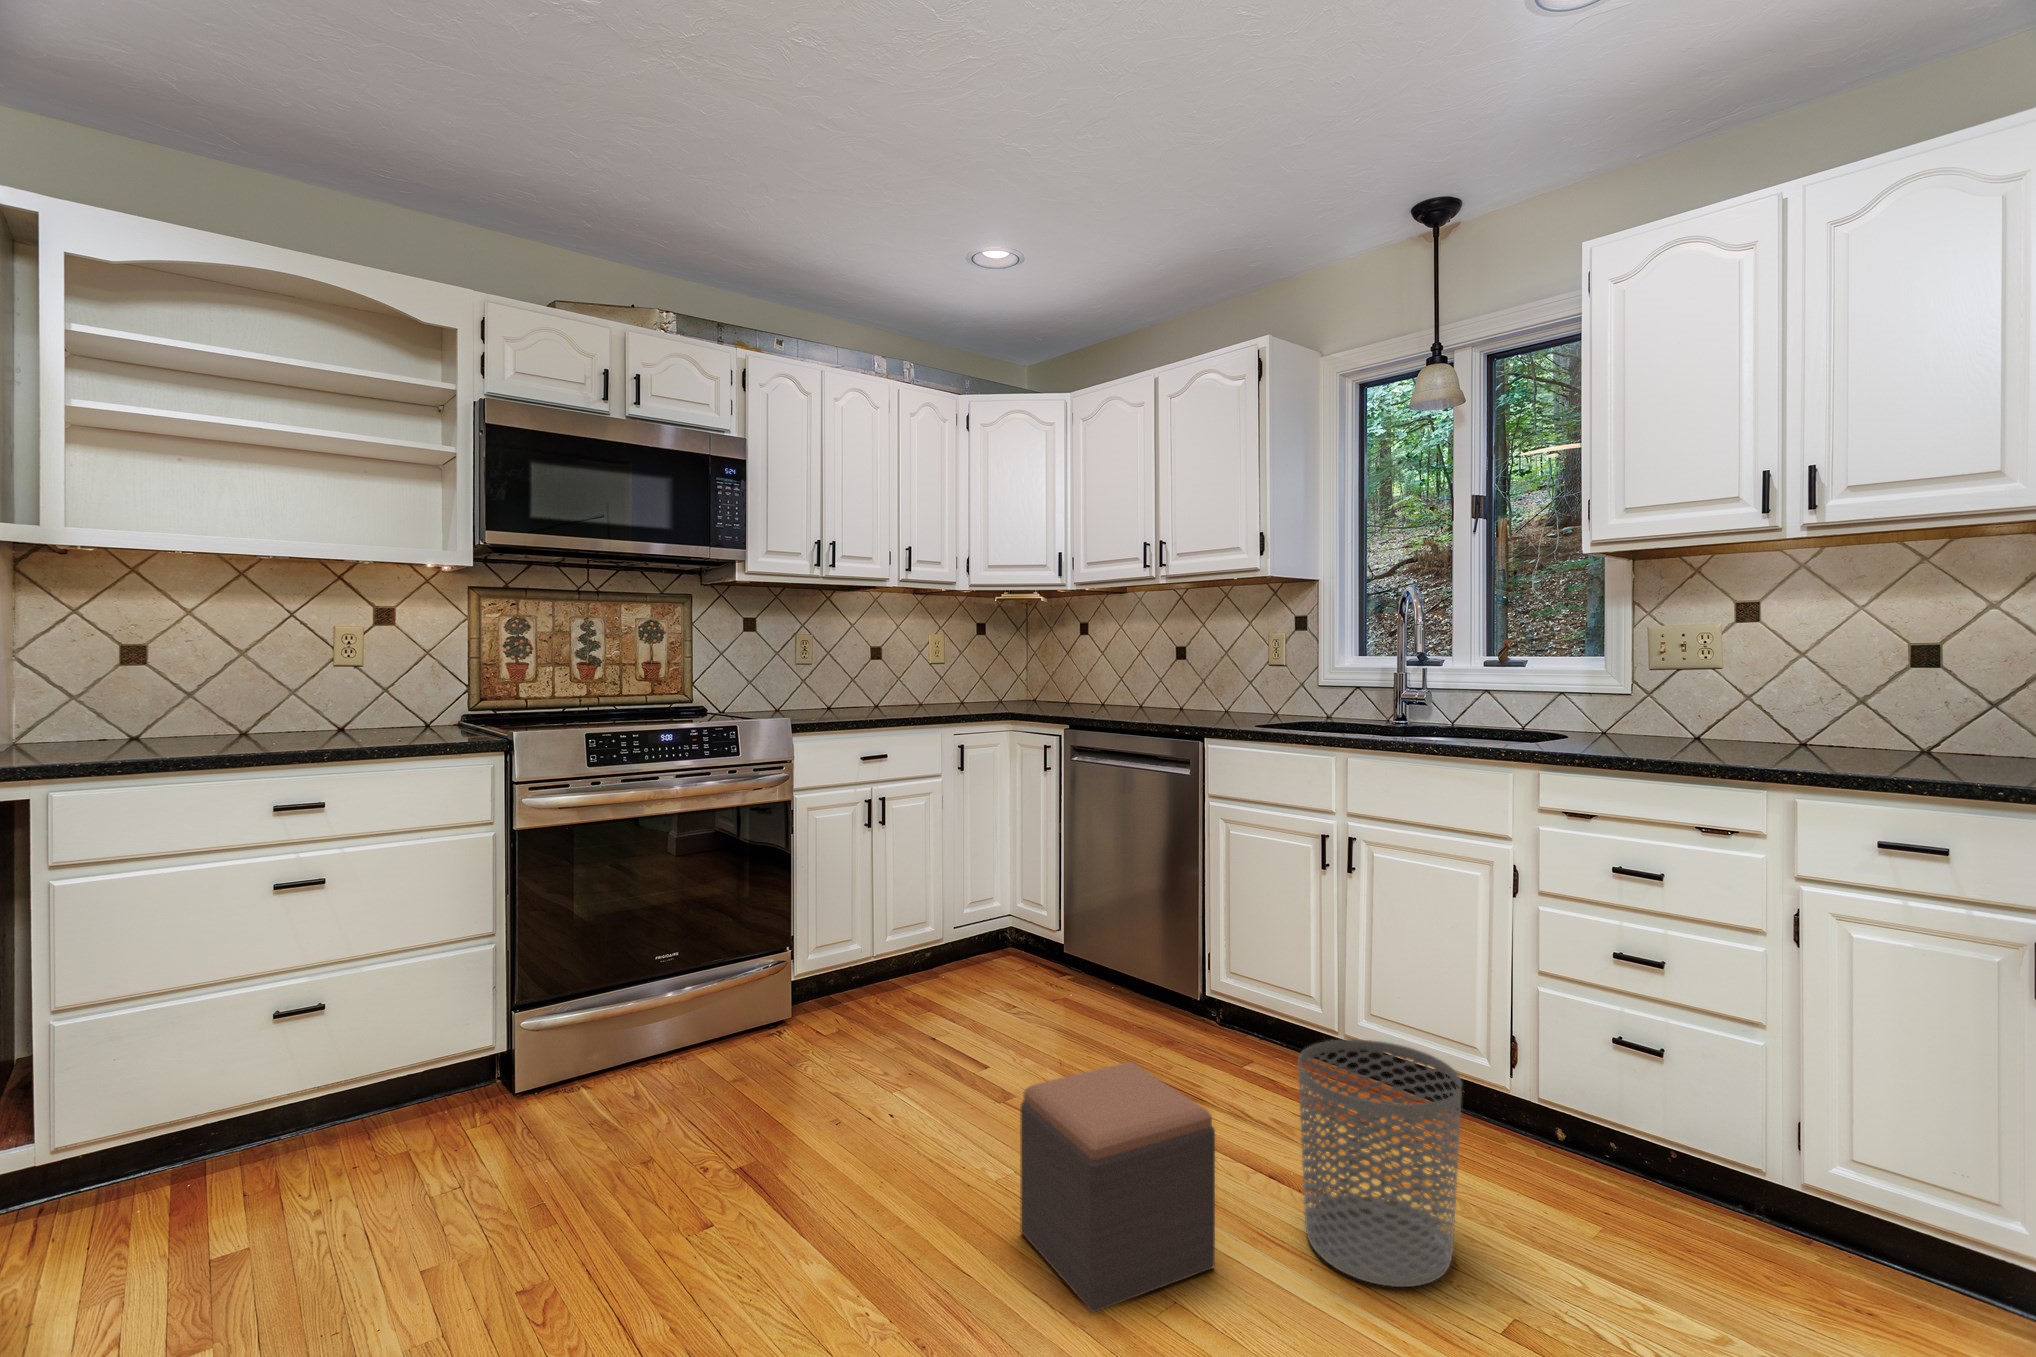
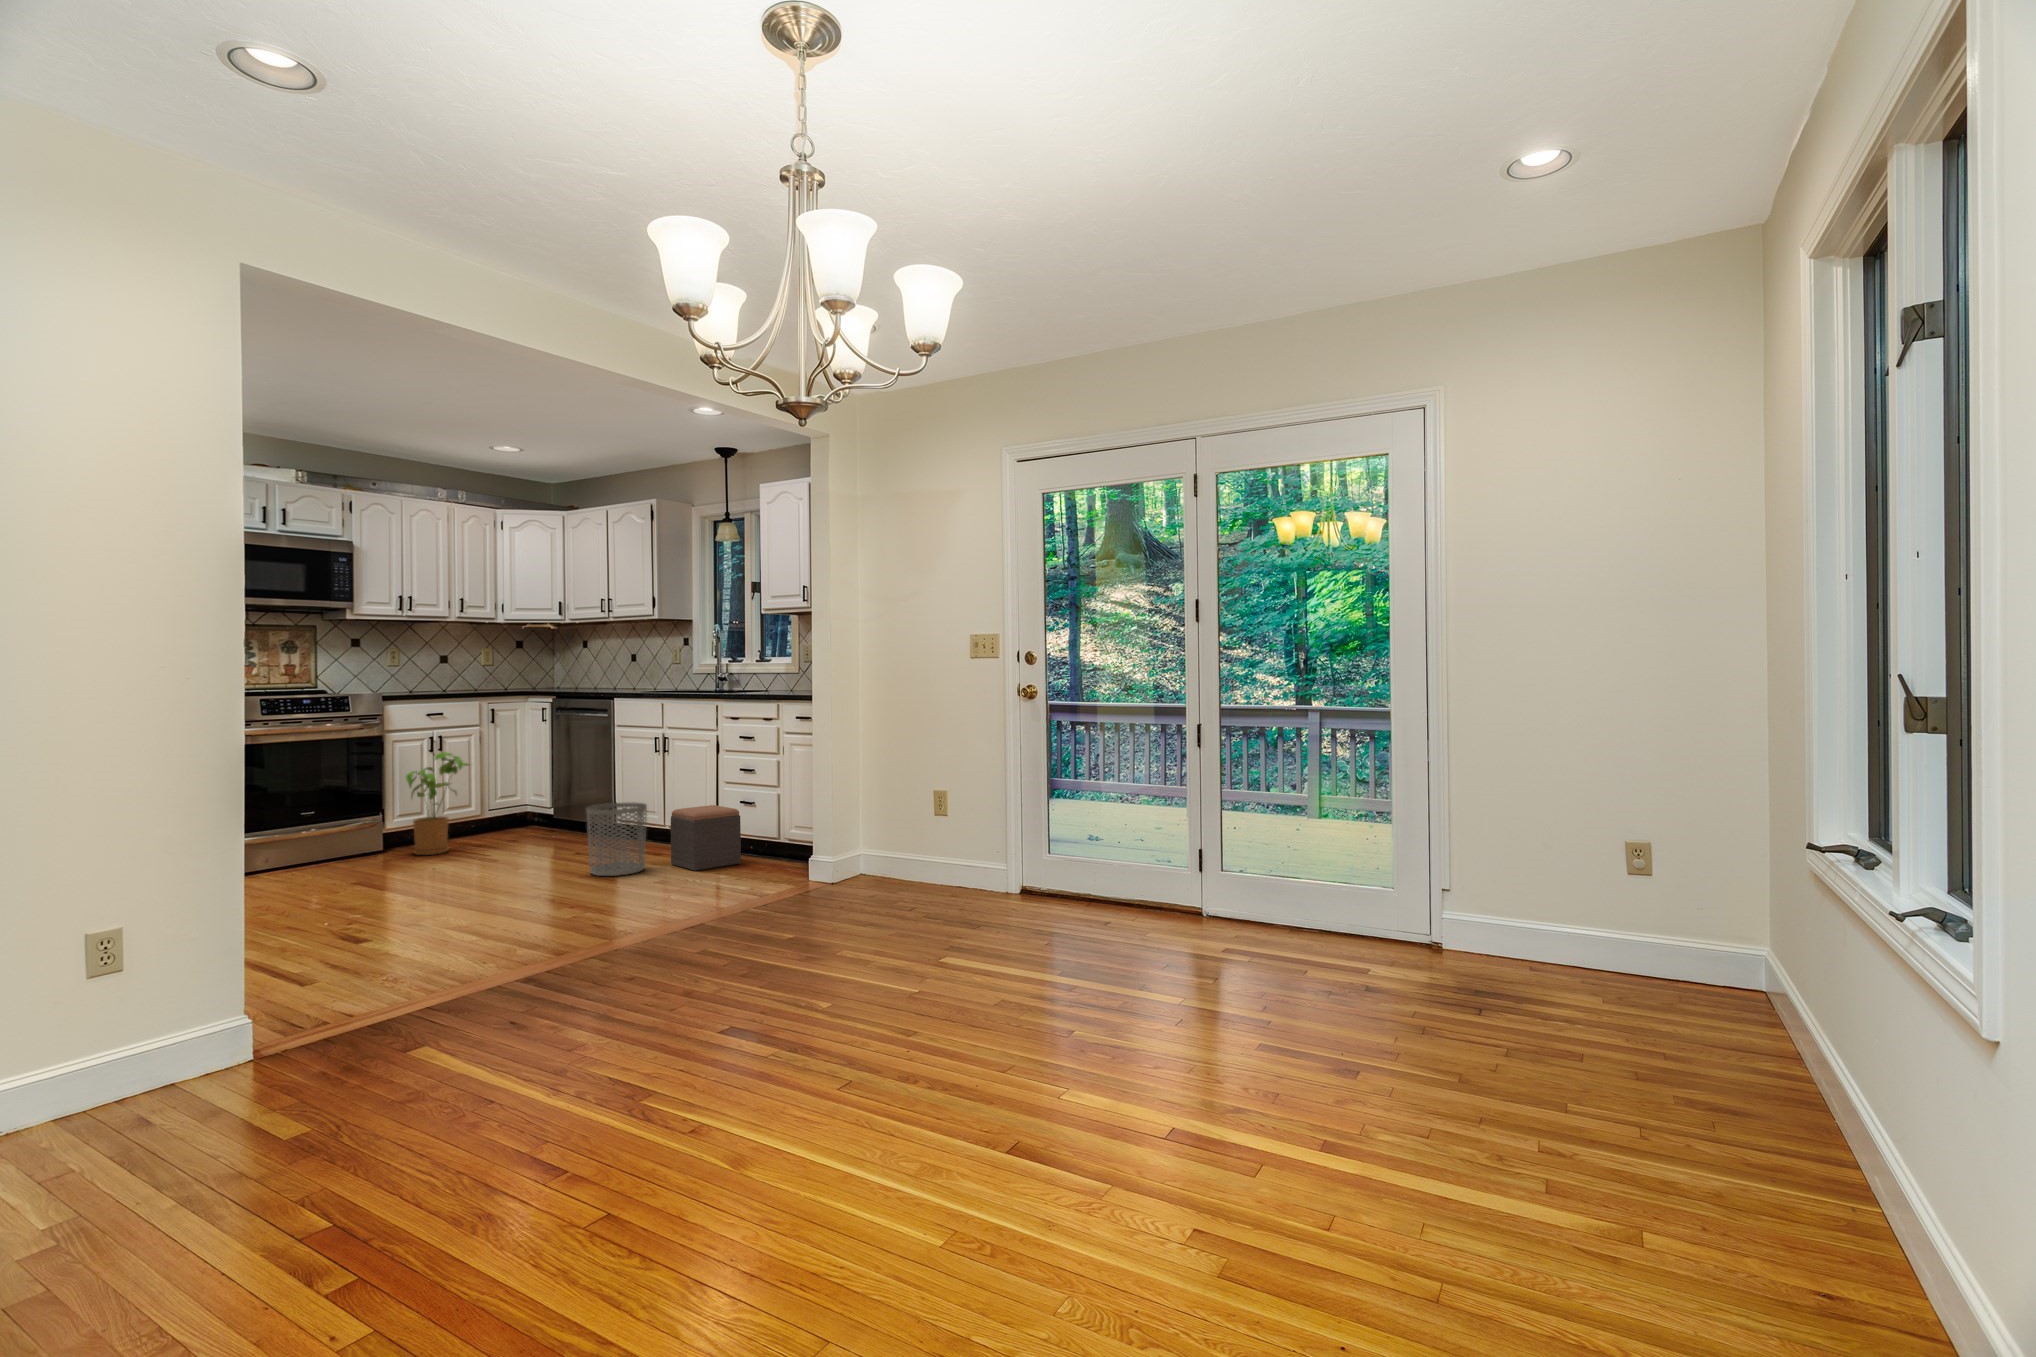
house plant: none [837,843,954,1053] -> present [406,752,469,855]
footstool: present [1020,1062,1215,1312] -> present [671,805,741,871]

